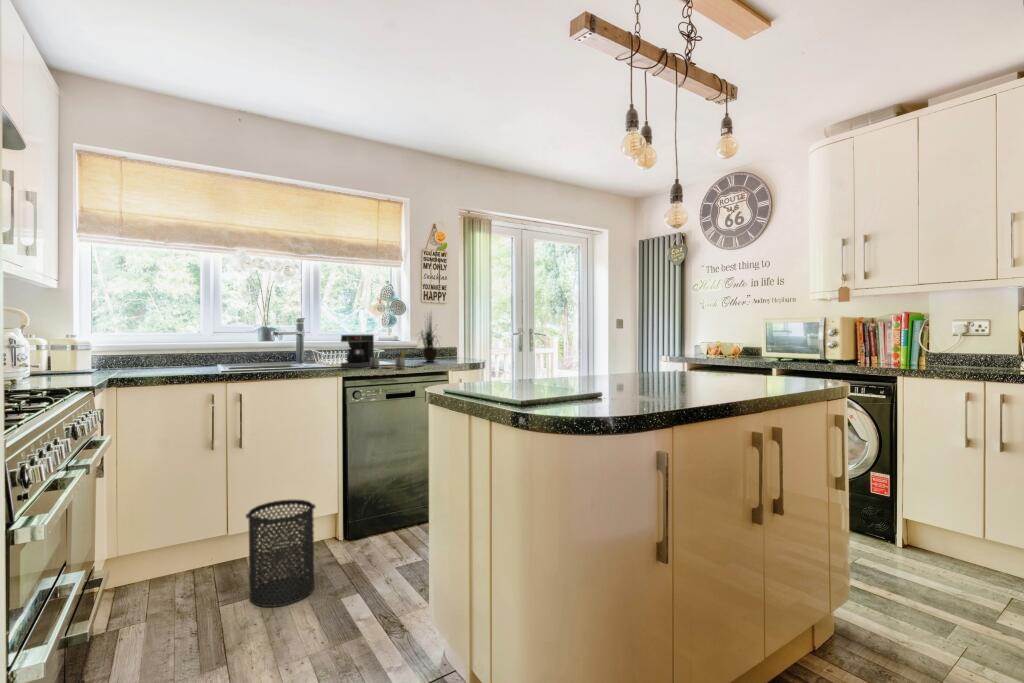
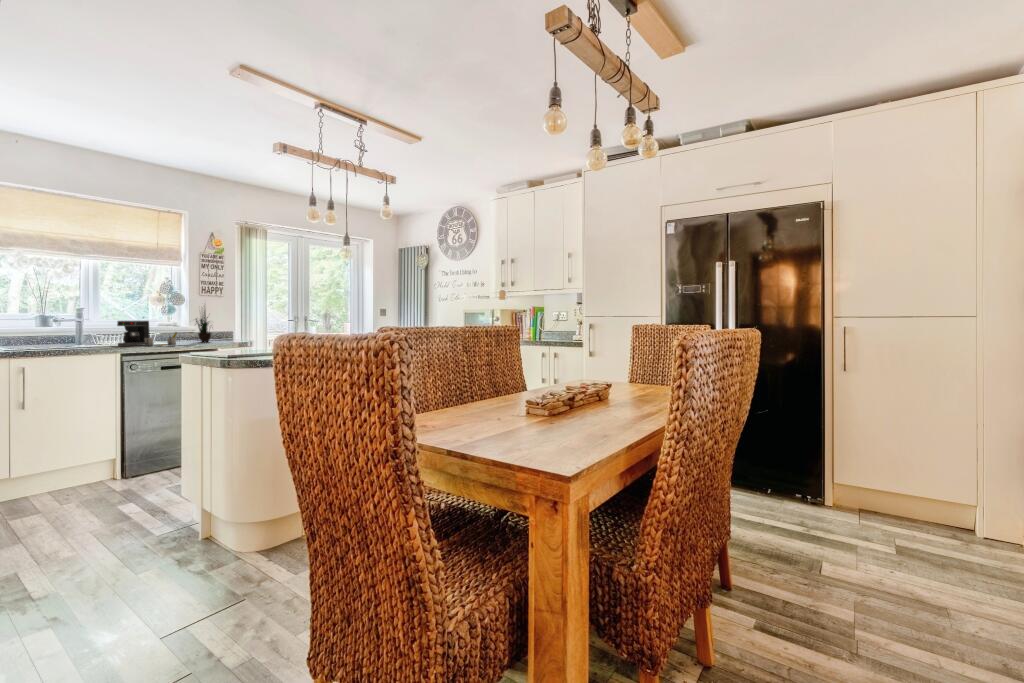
trash can: present [246,499,315,607] -> none [27,444,93,521]

